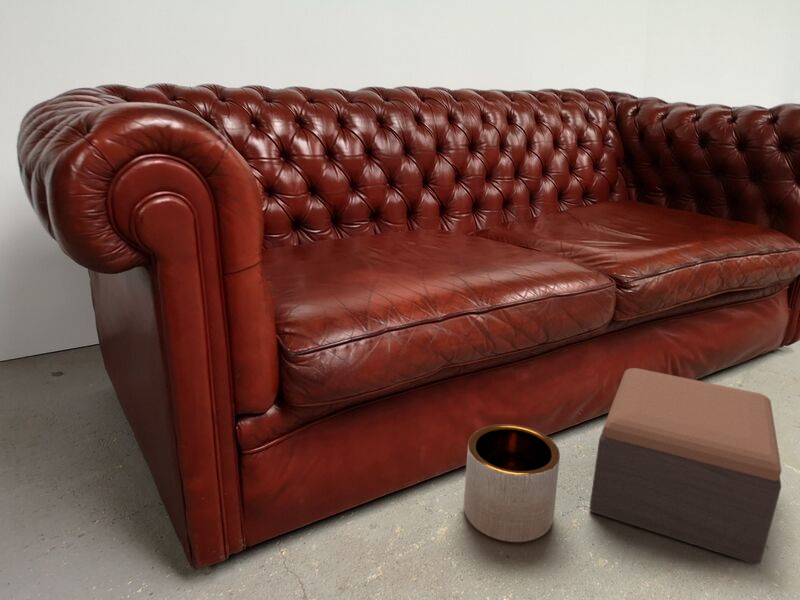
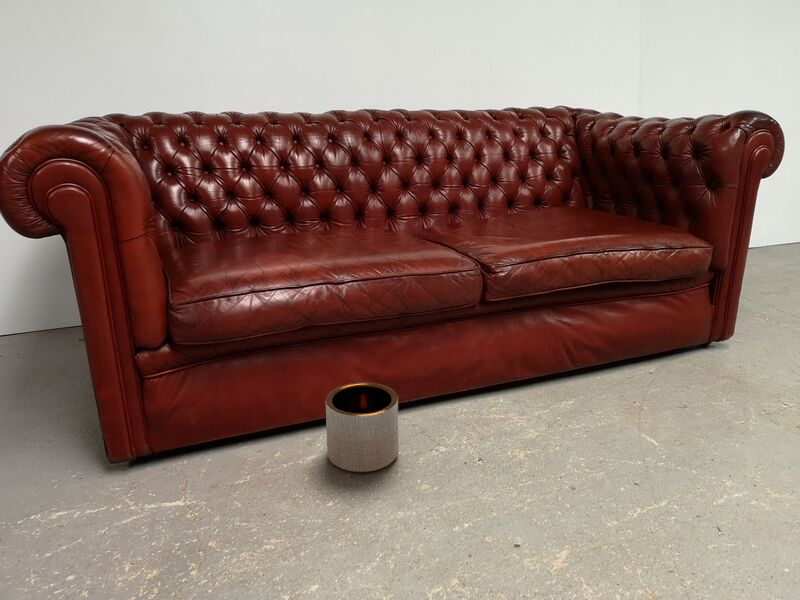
footstool: present [589,368,781,564] -> none [430,347,600,506]

